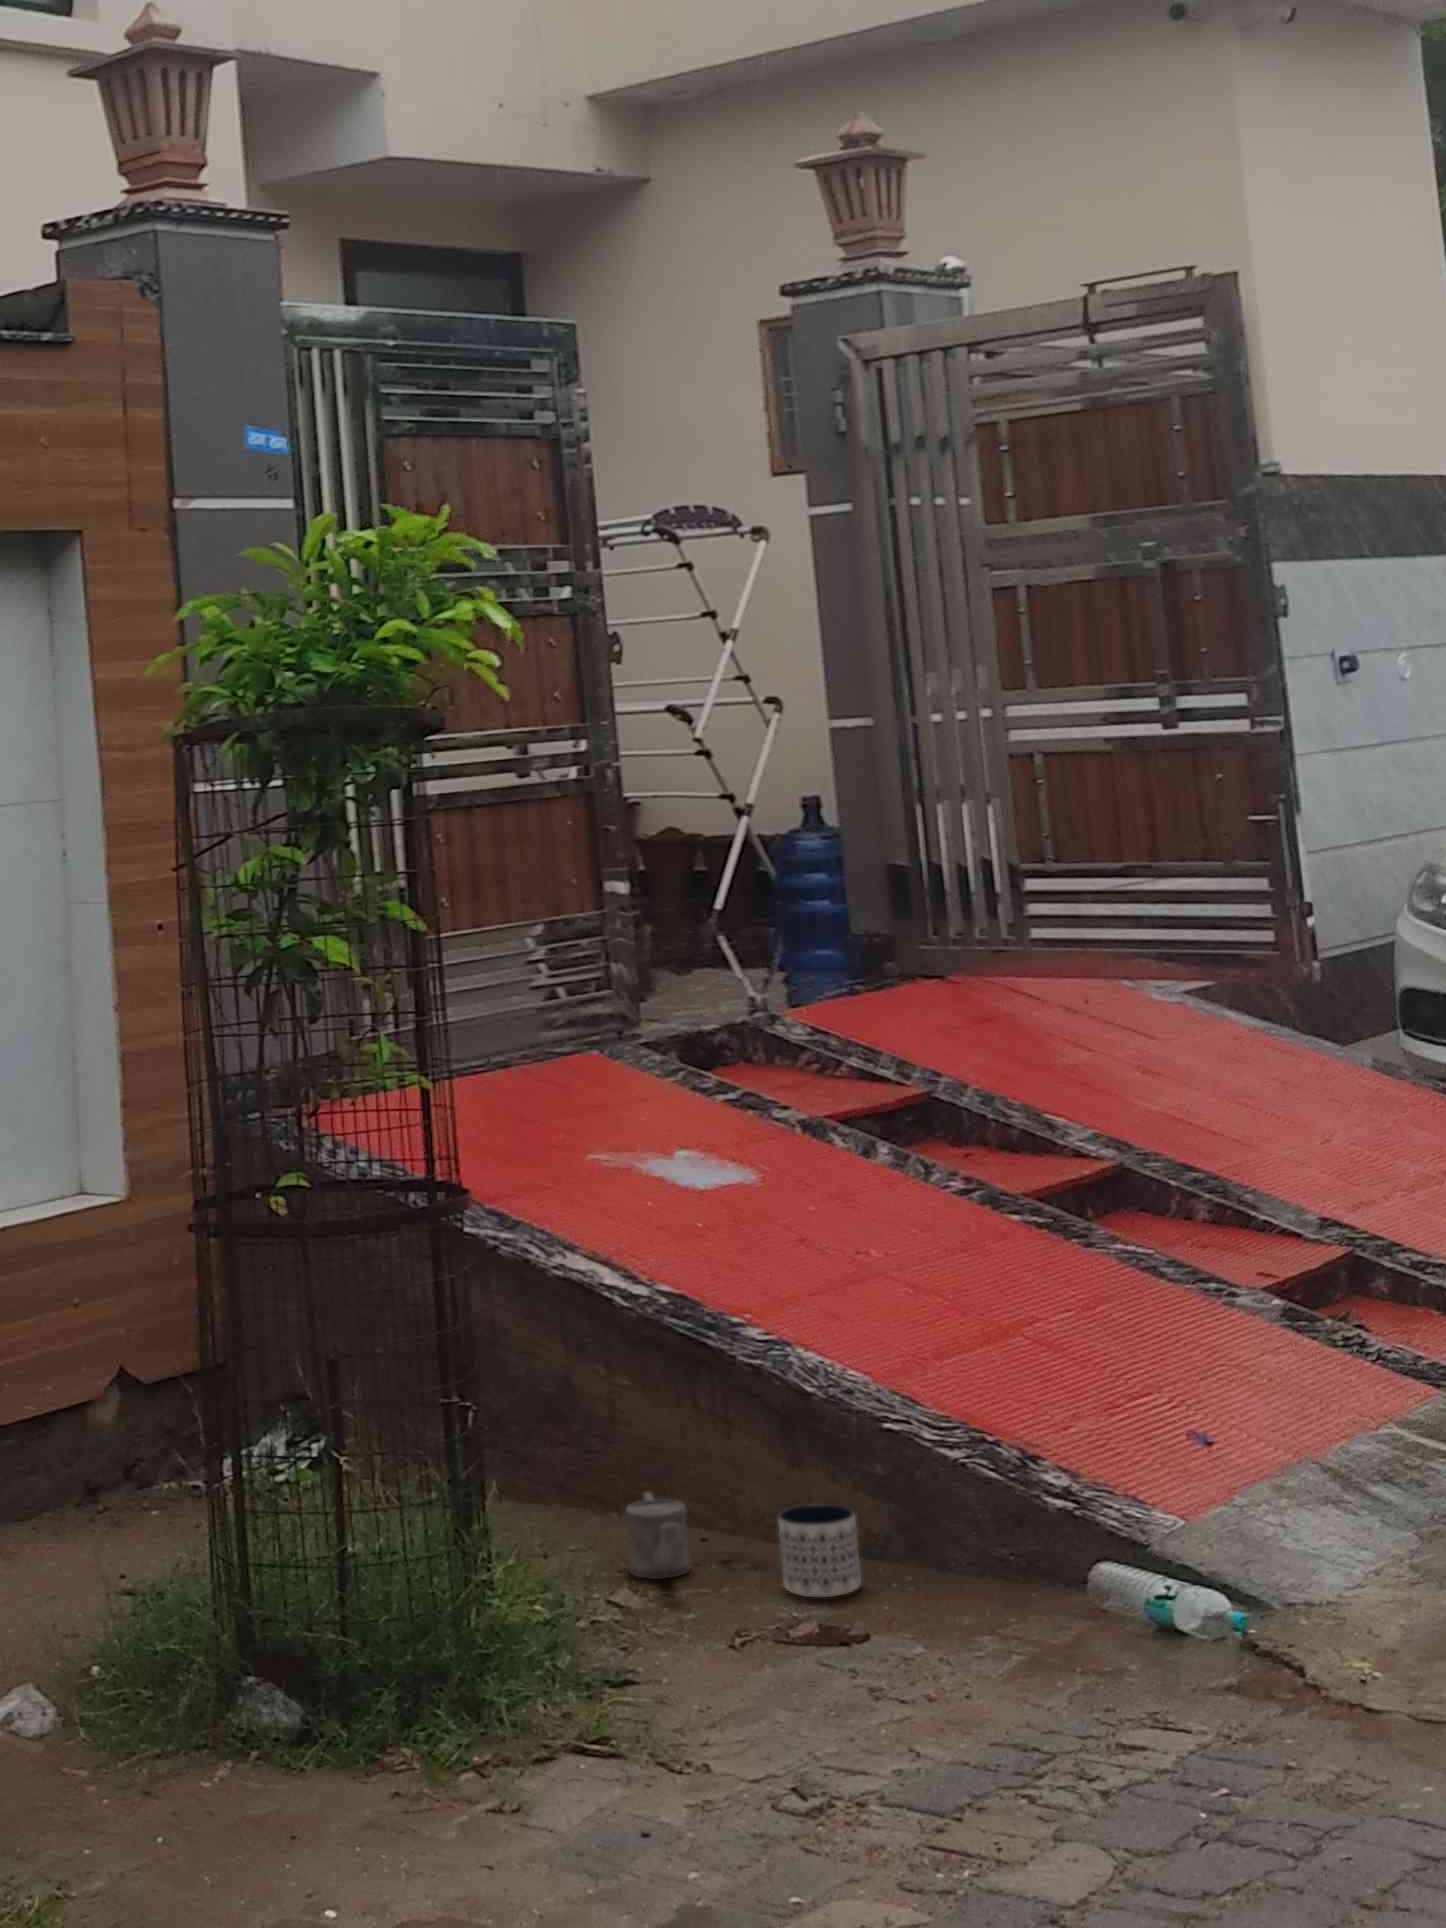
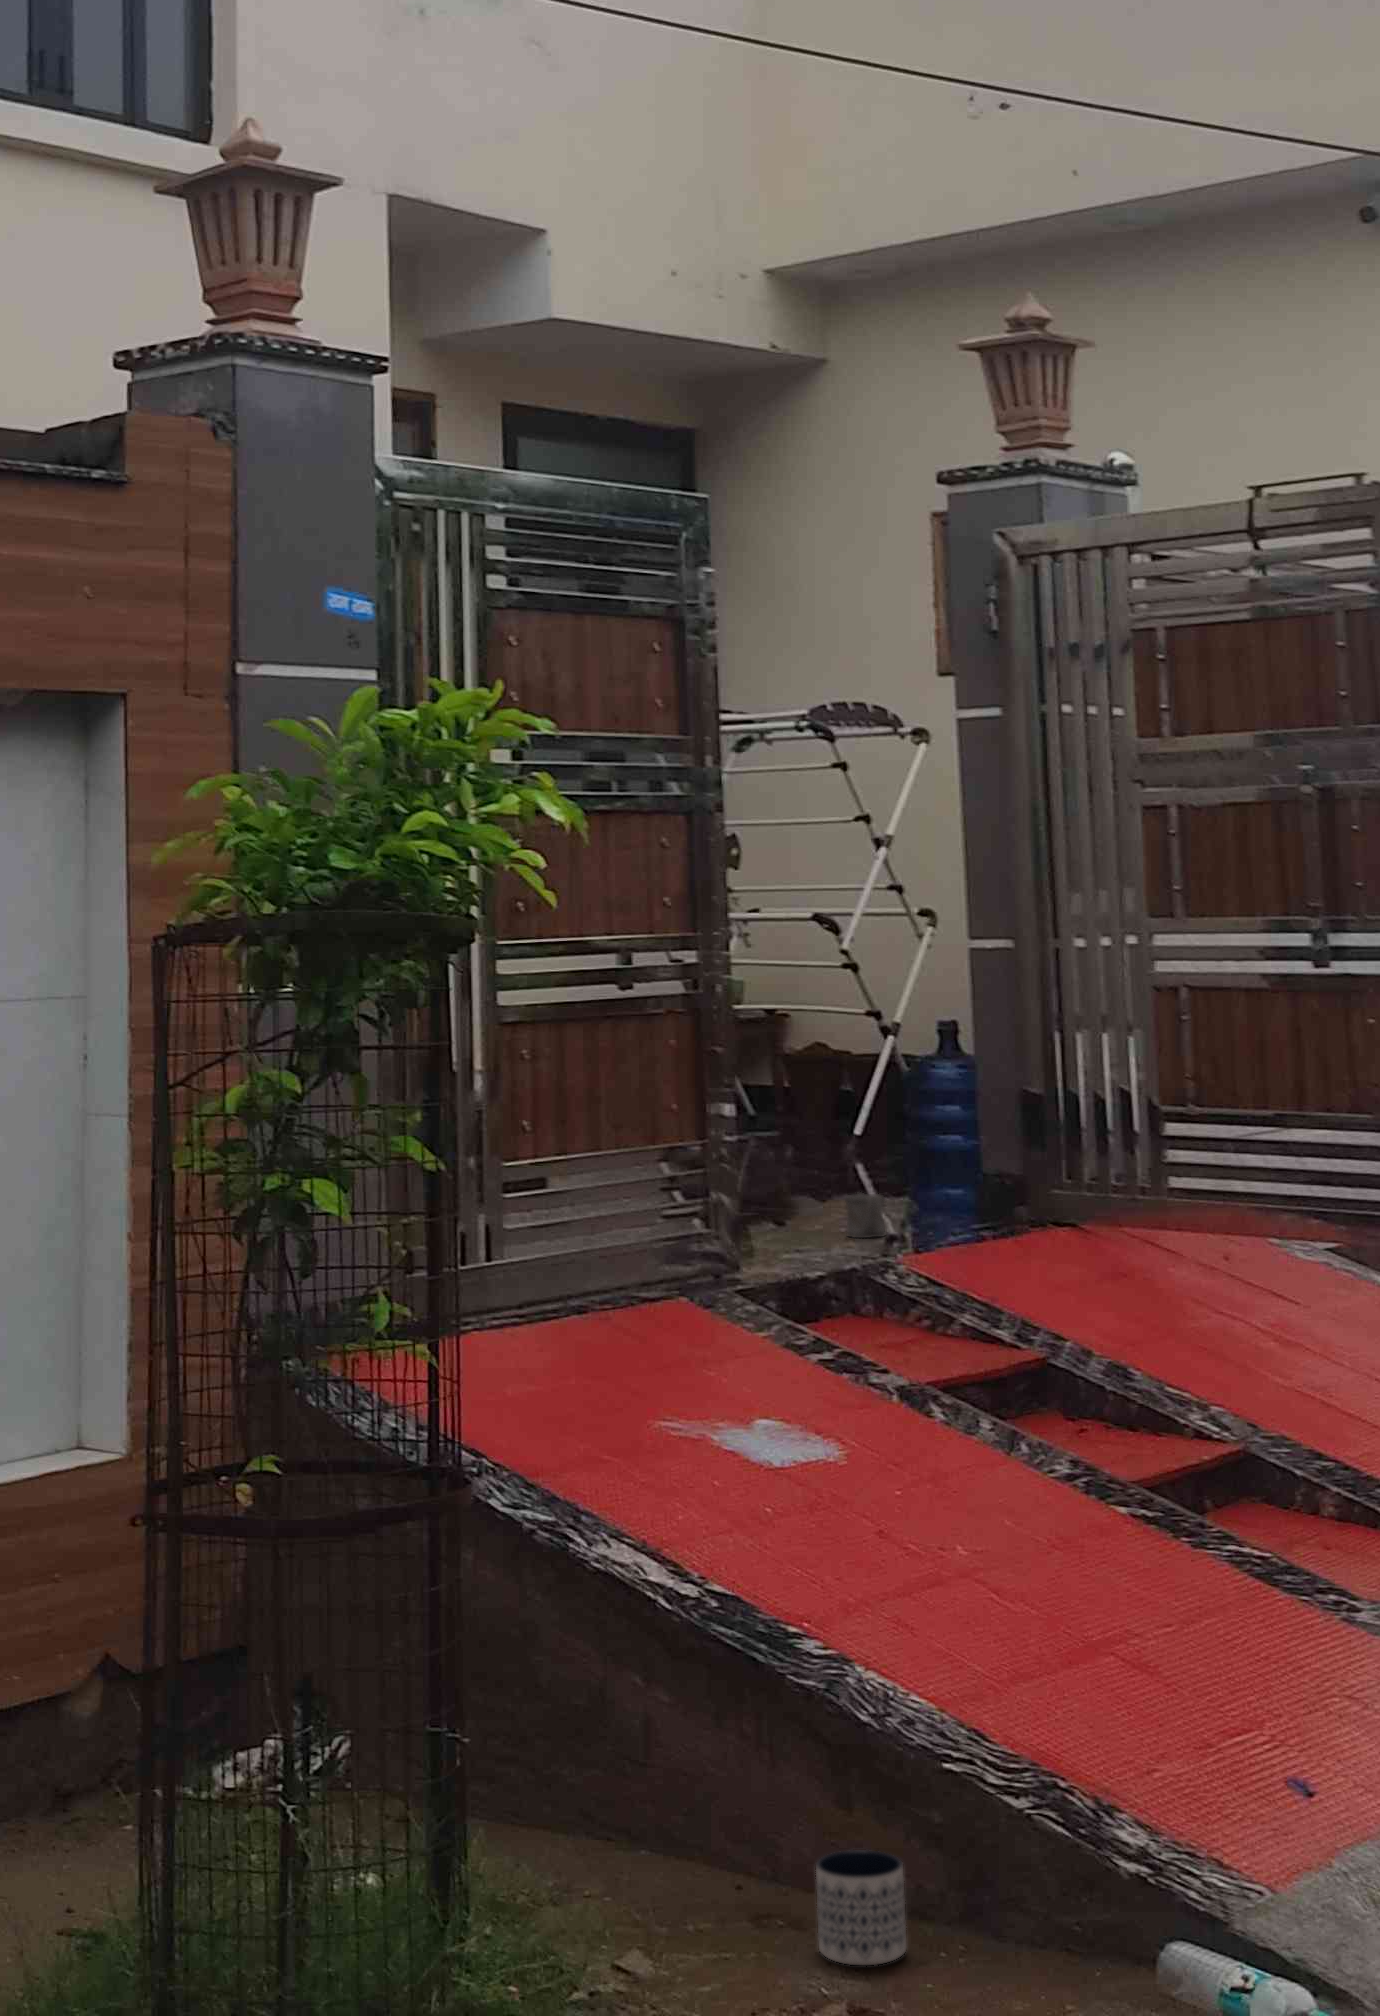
watering can: present [625,1493,692,1579] -> present [846,1193,886,1238]

